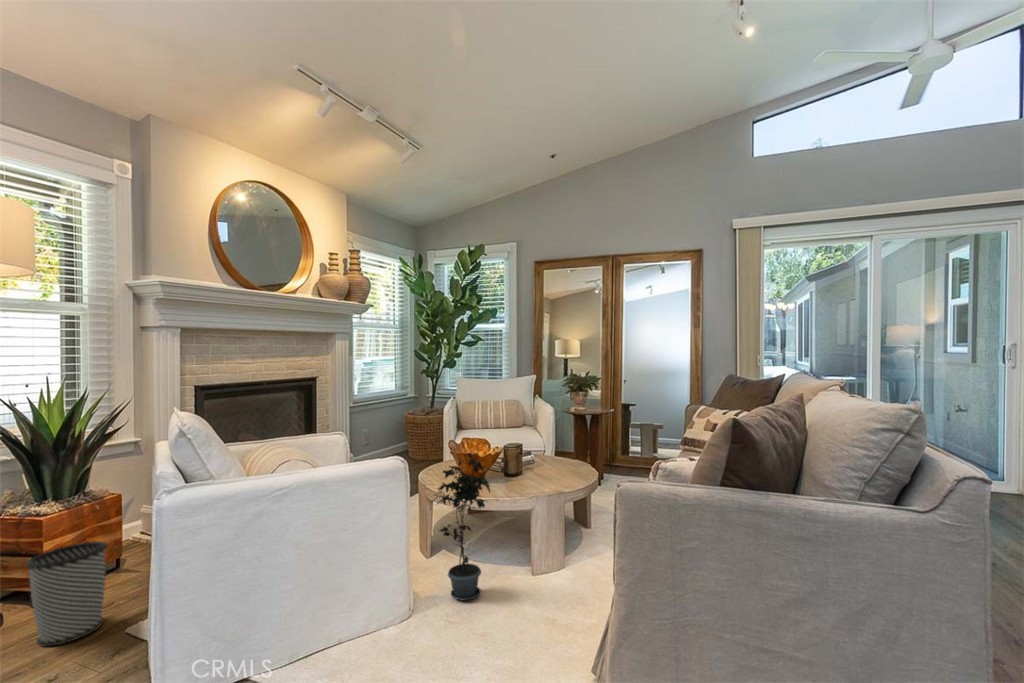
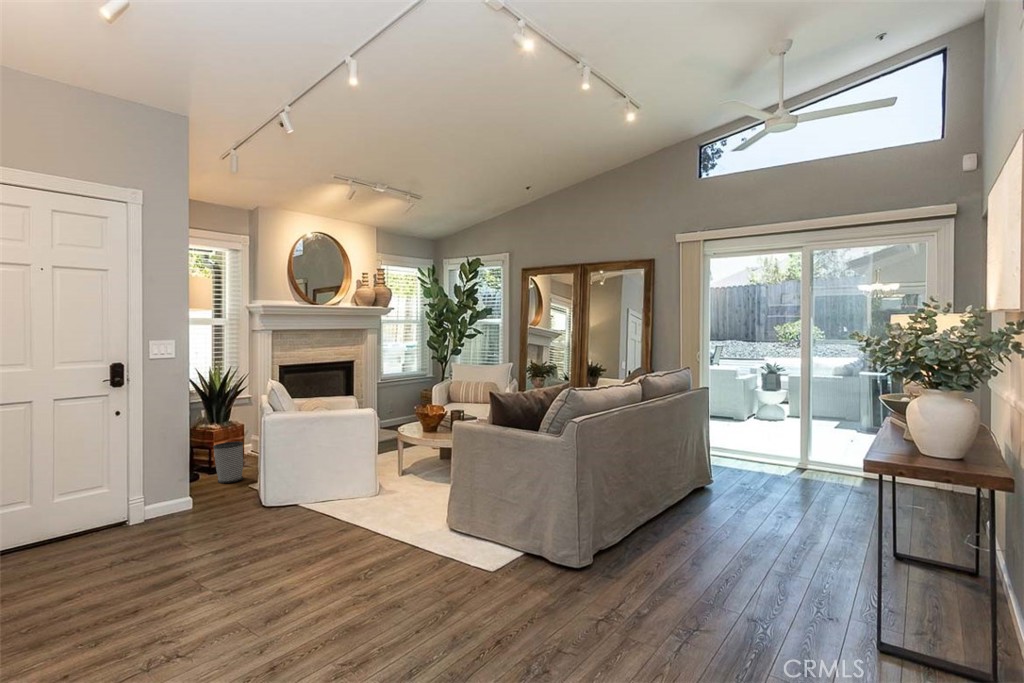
potted plant: present [436,453,490,601] -> none [392,408,425,484]

